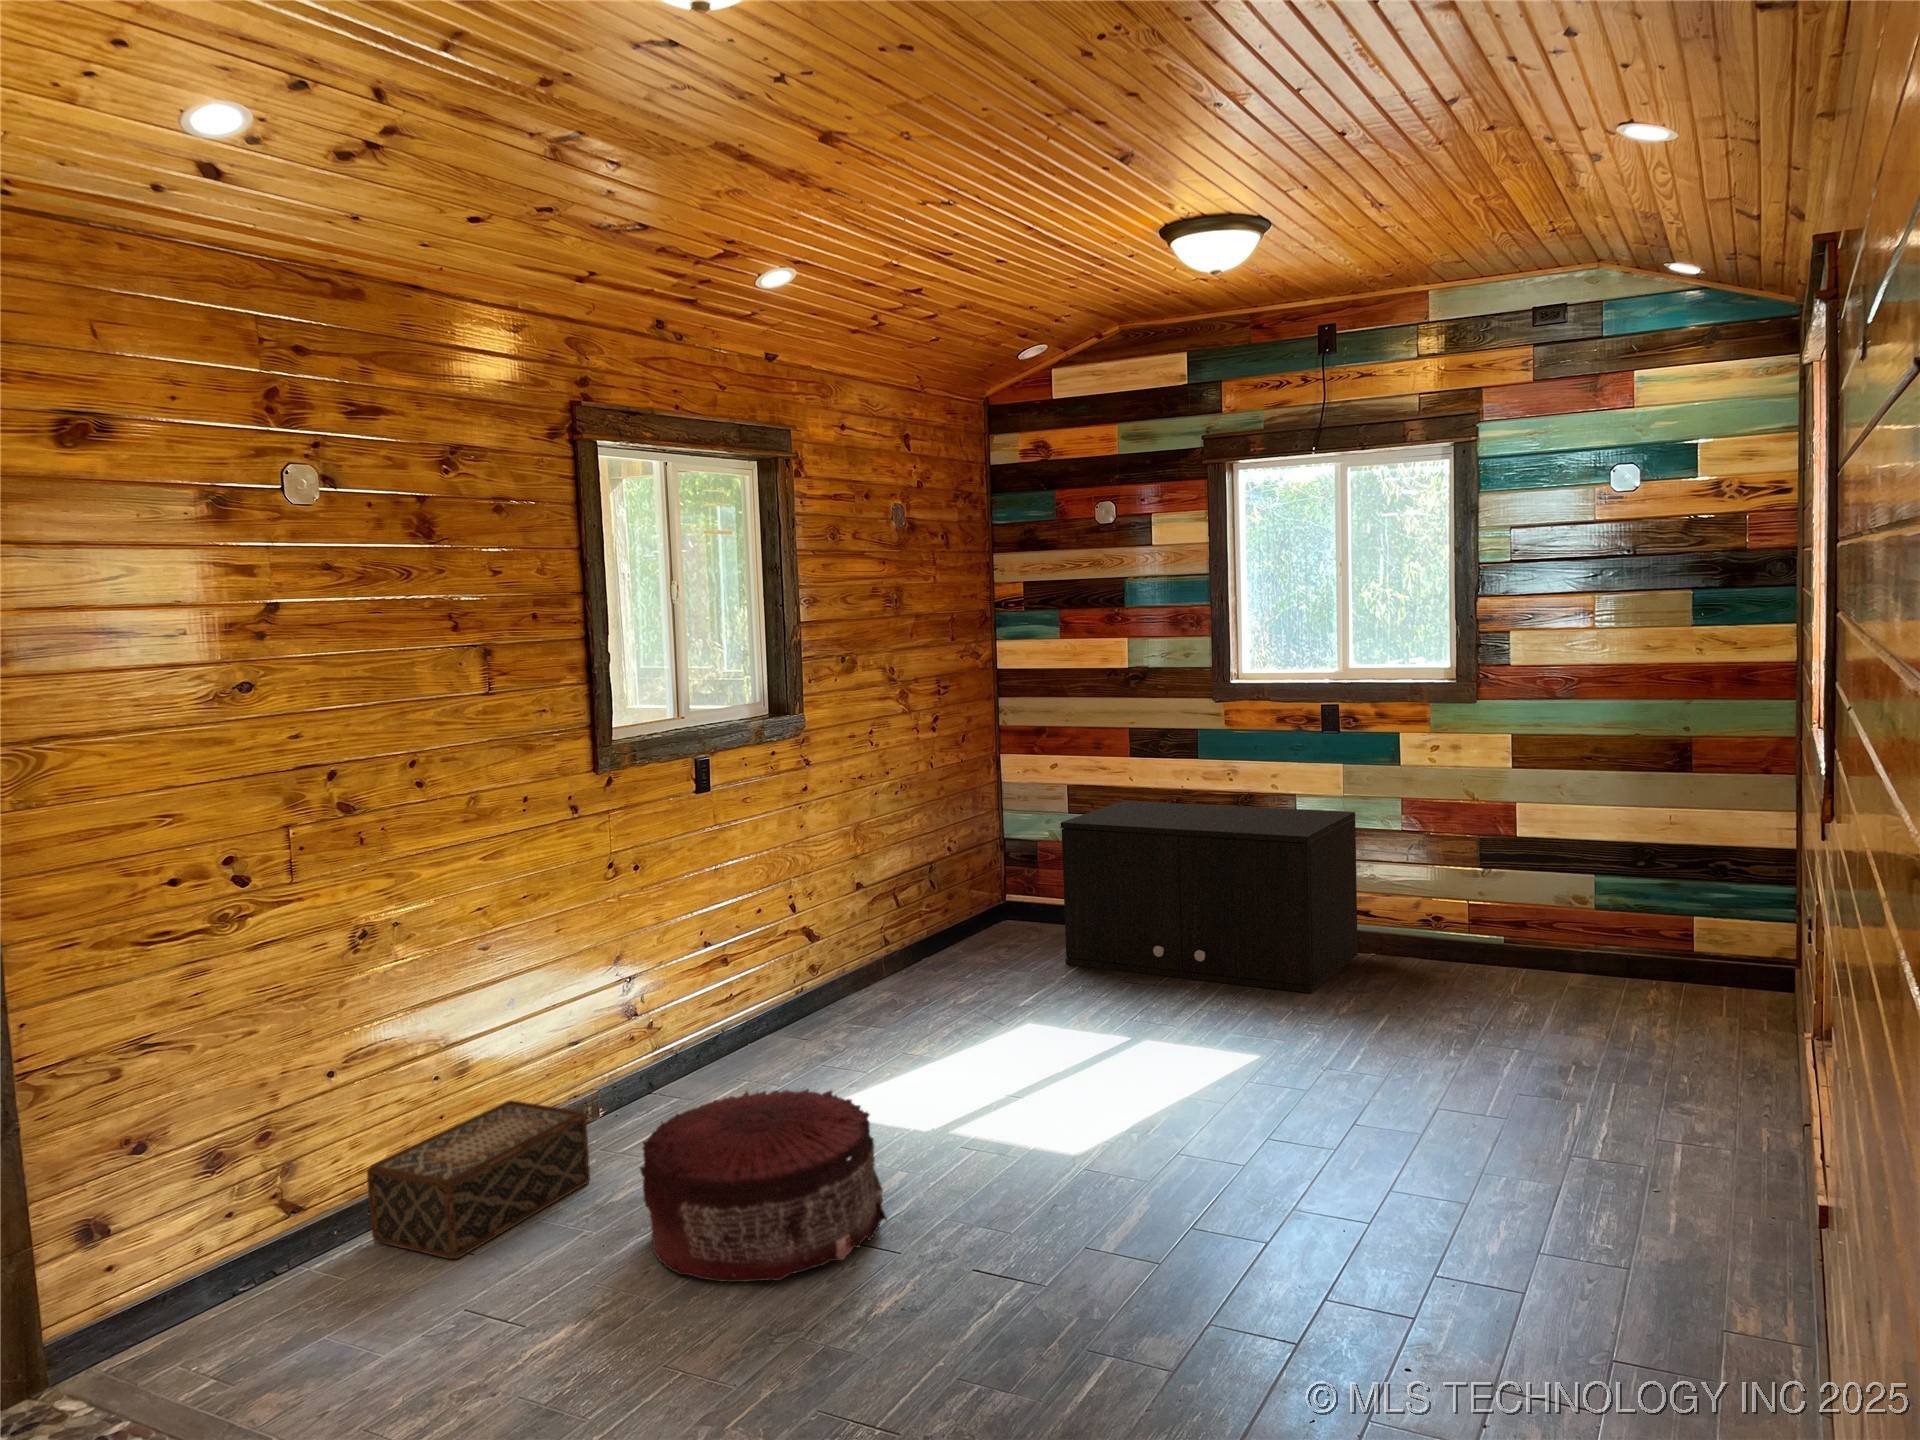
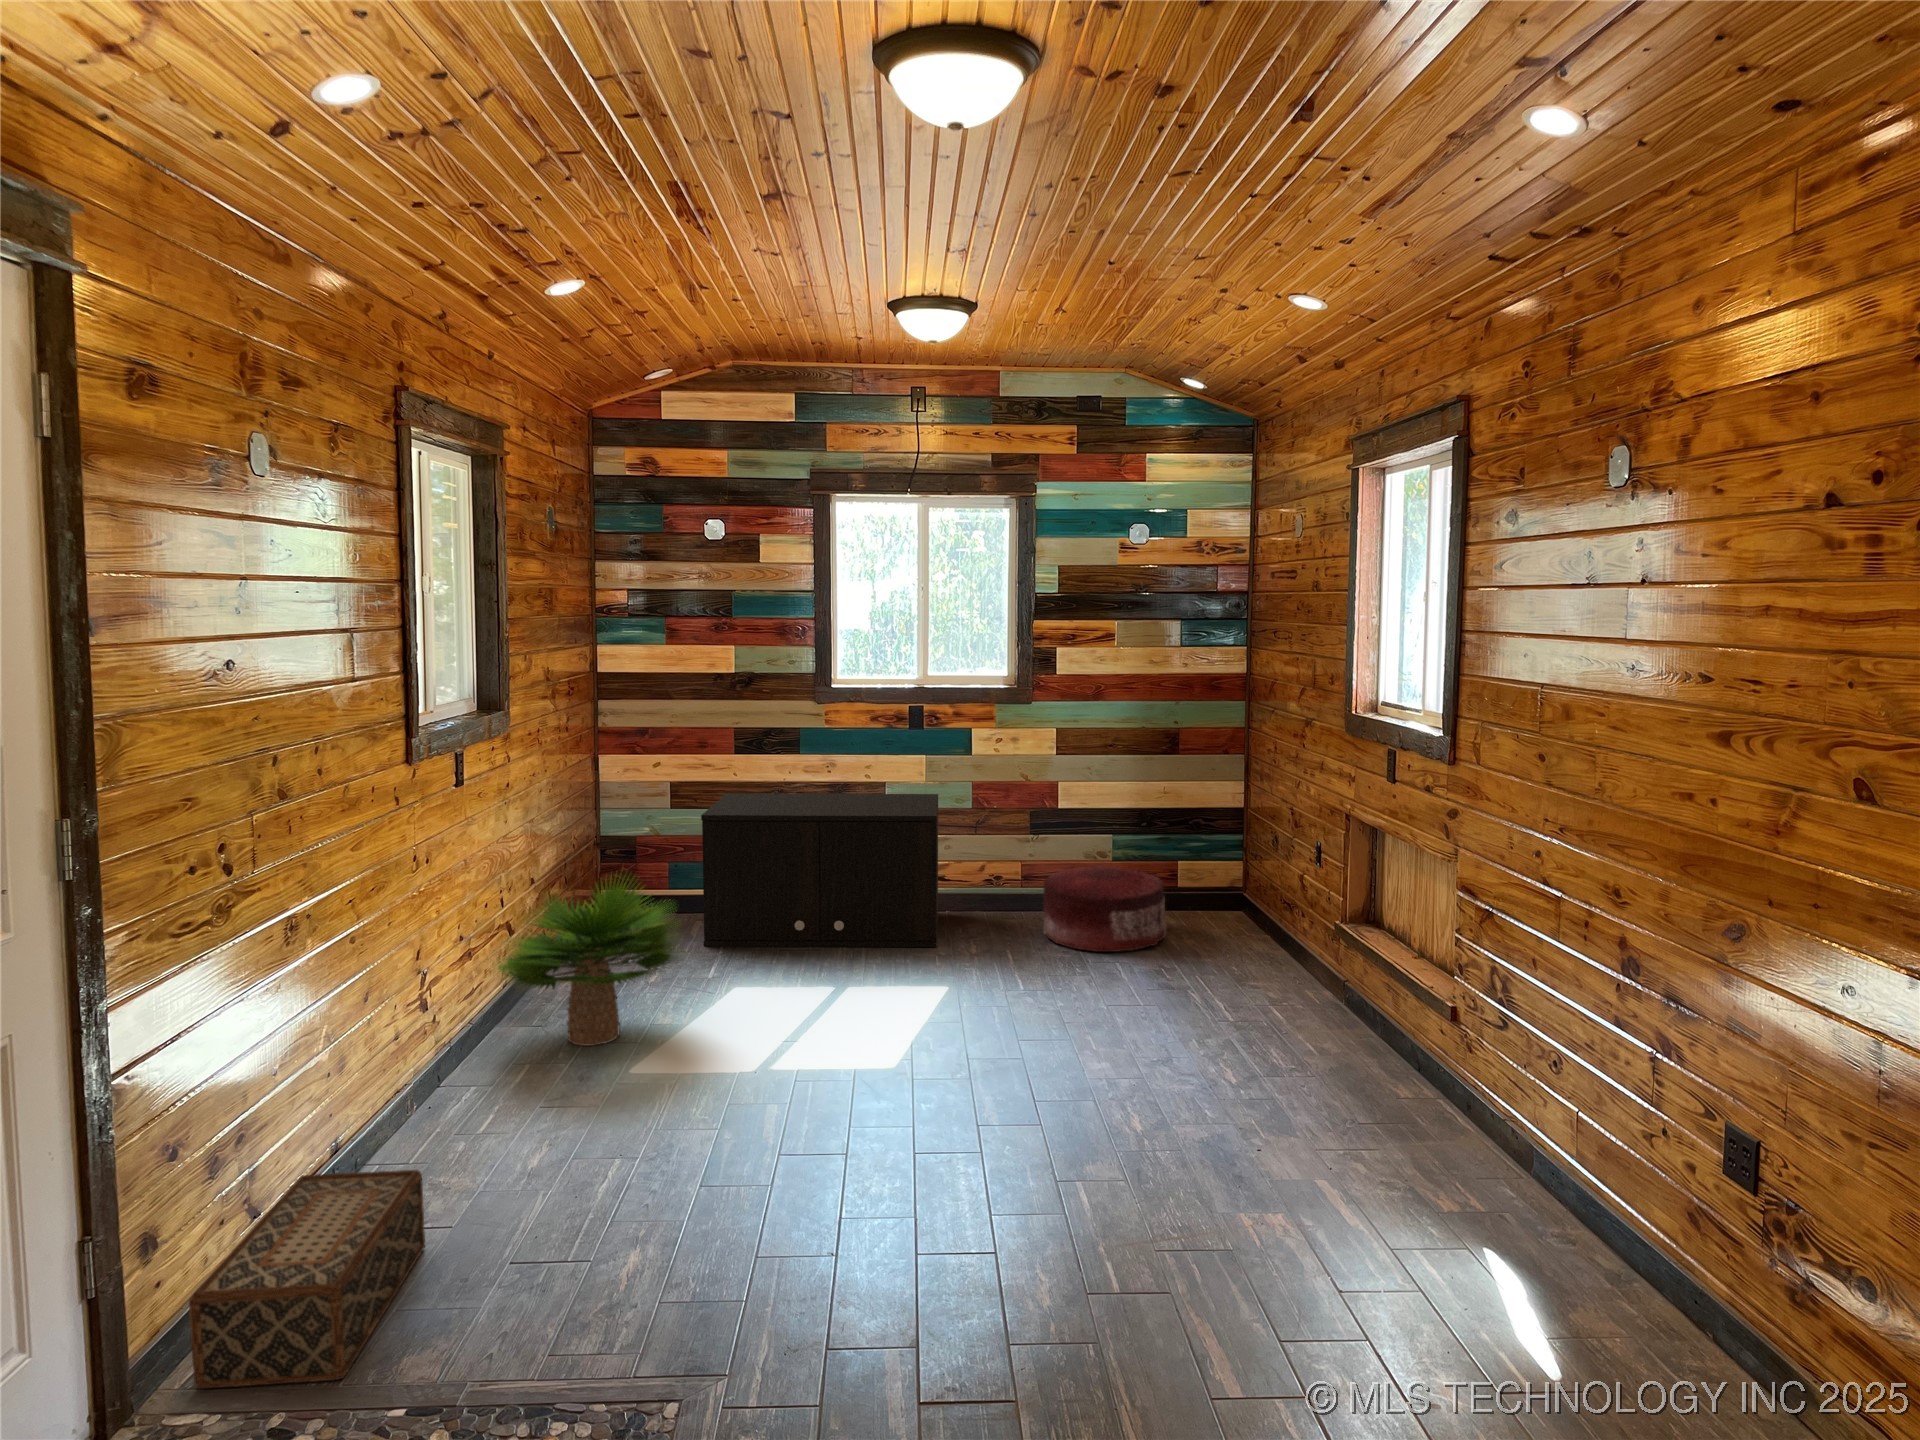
potted plant: none [778,869,971,1043] -> present [498,879,681,1046]
pouf: present [640,1089,887,1282] -> present [1043,865,1166,952]

